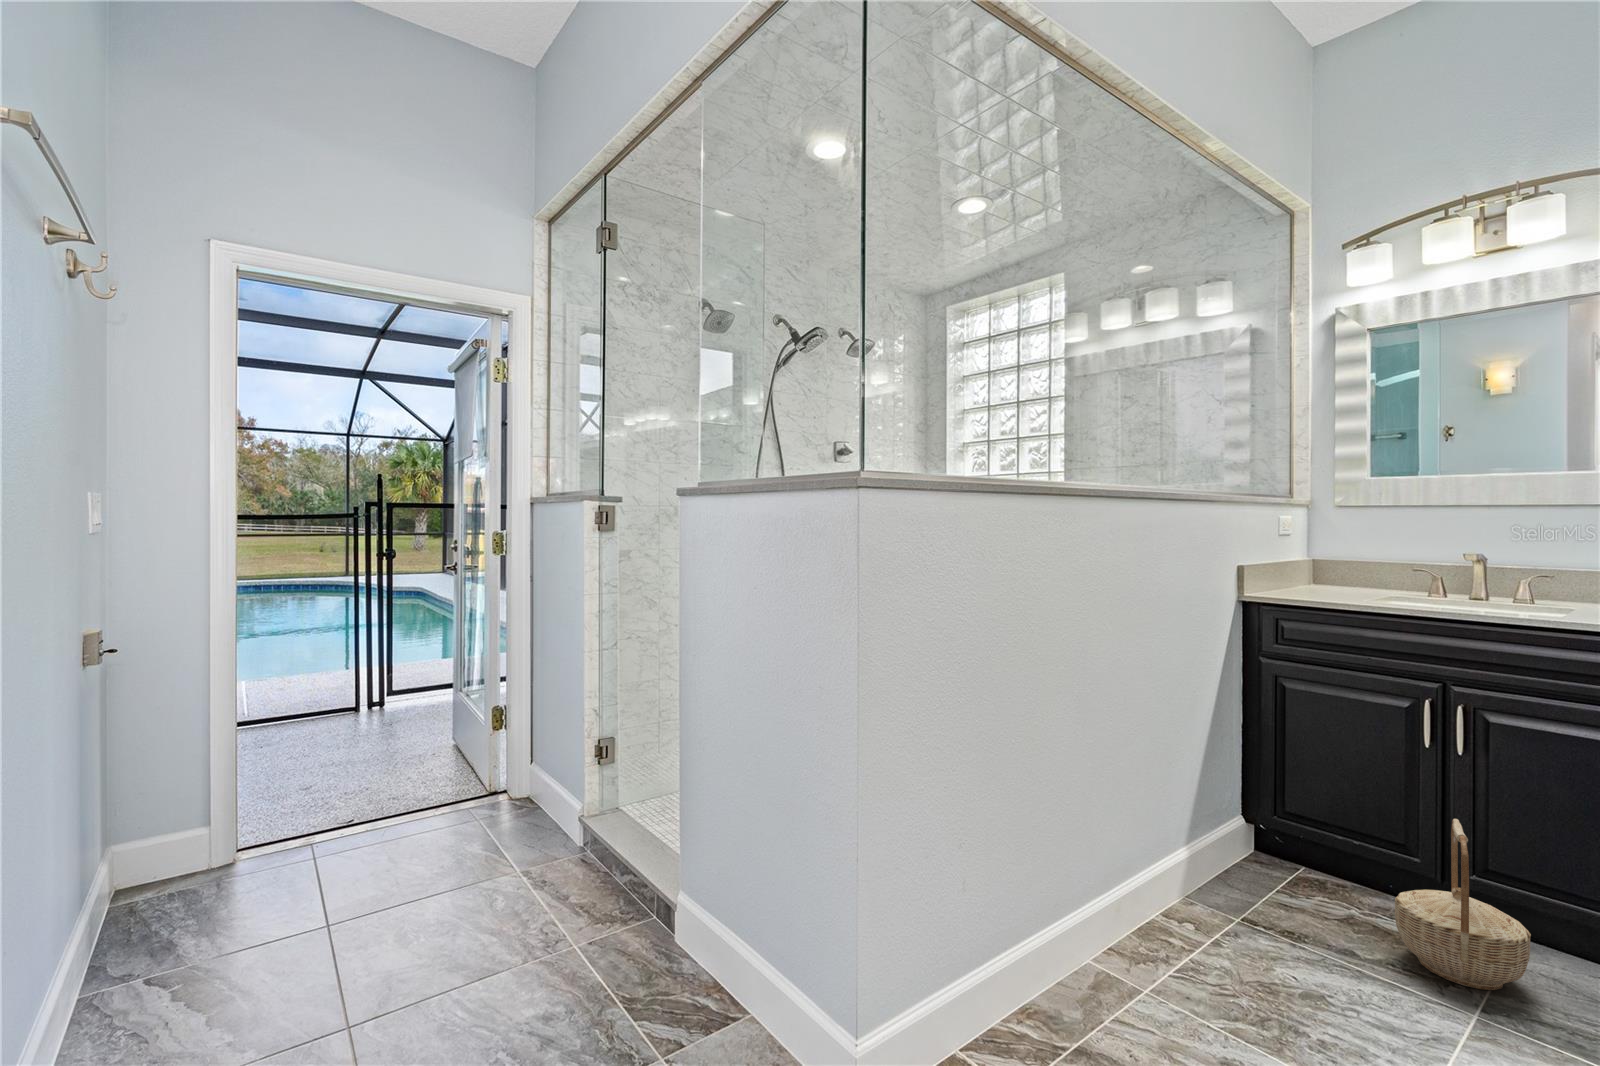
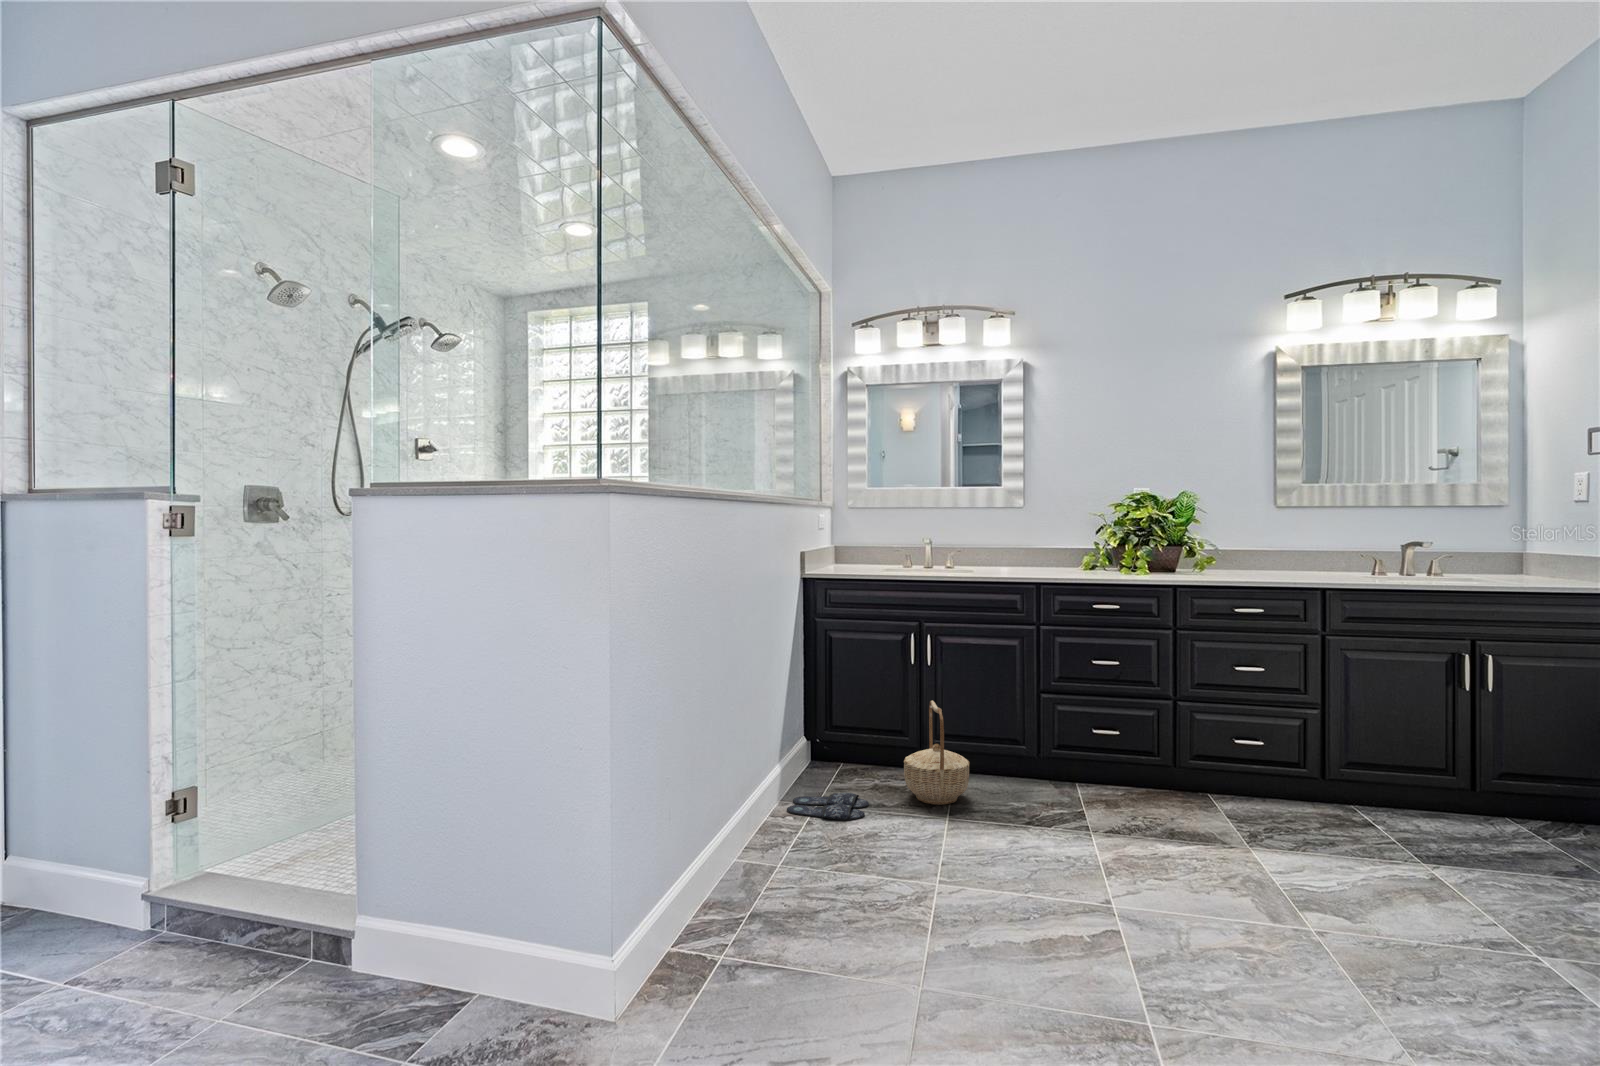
slippers: none [1192,899,1326,961] -> present [787,793,869,820]

